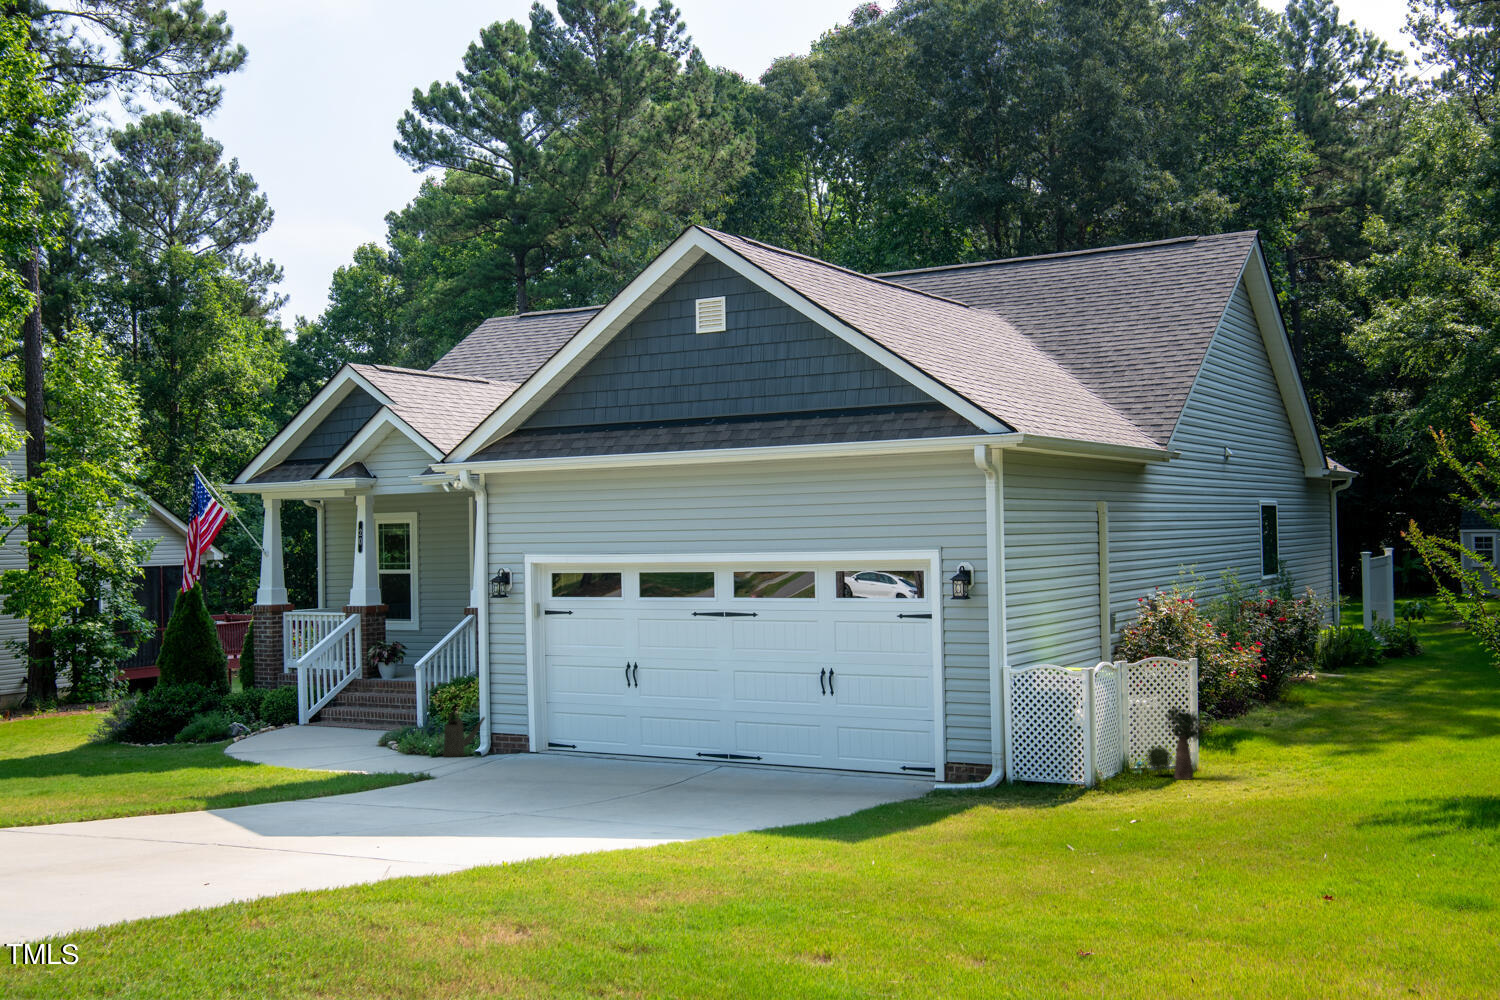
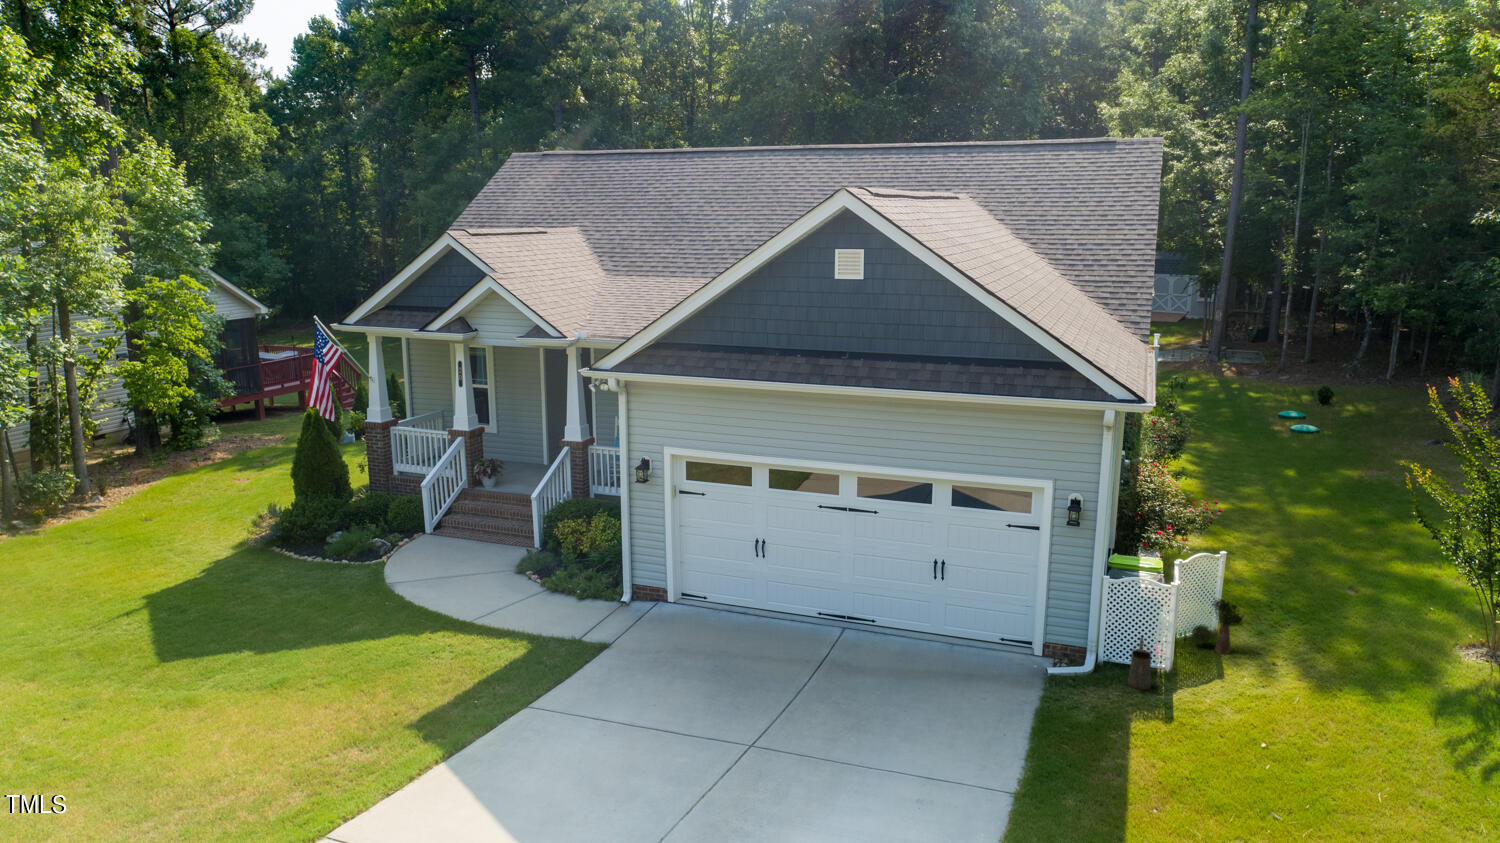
watering can: present [438,712,485,757] -> present [1128,637,1151,690]

